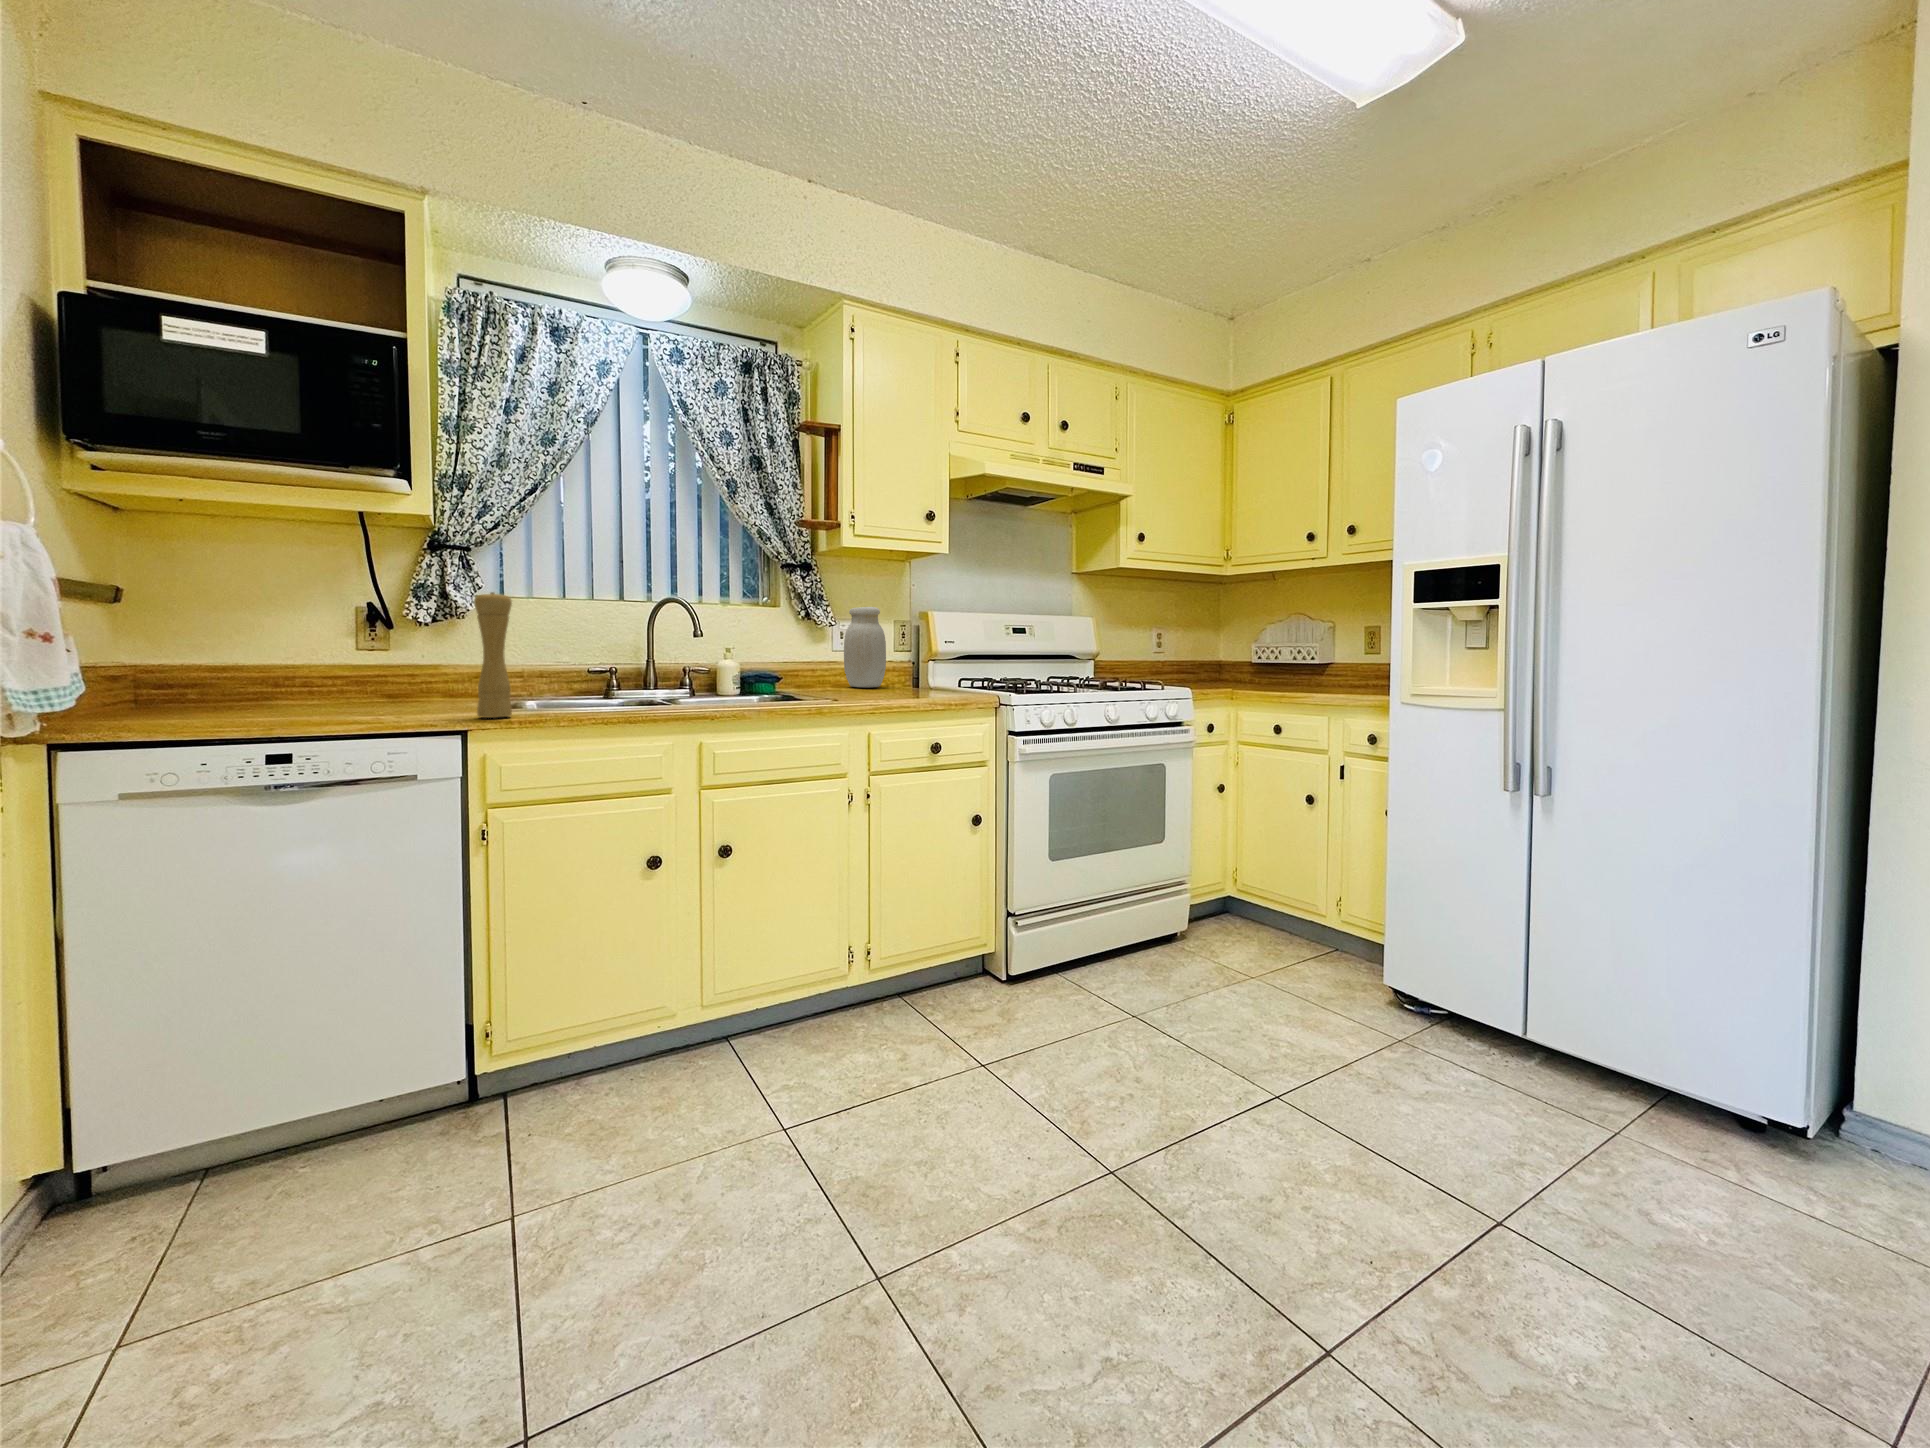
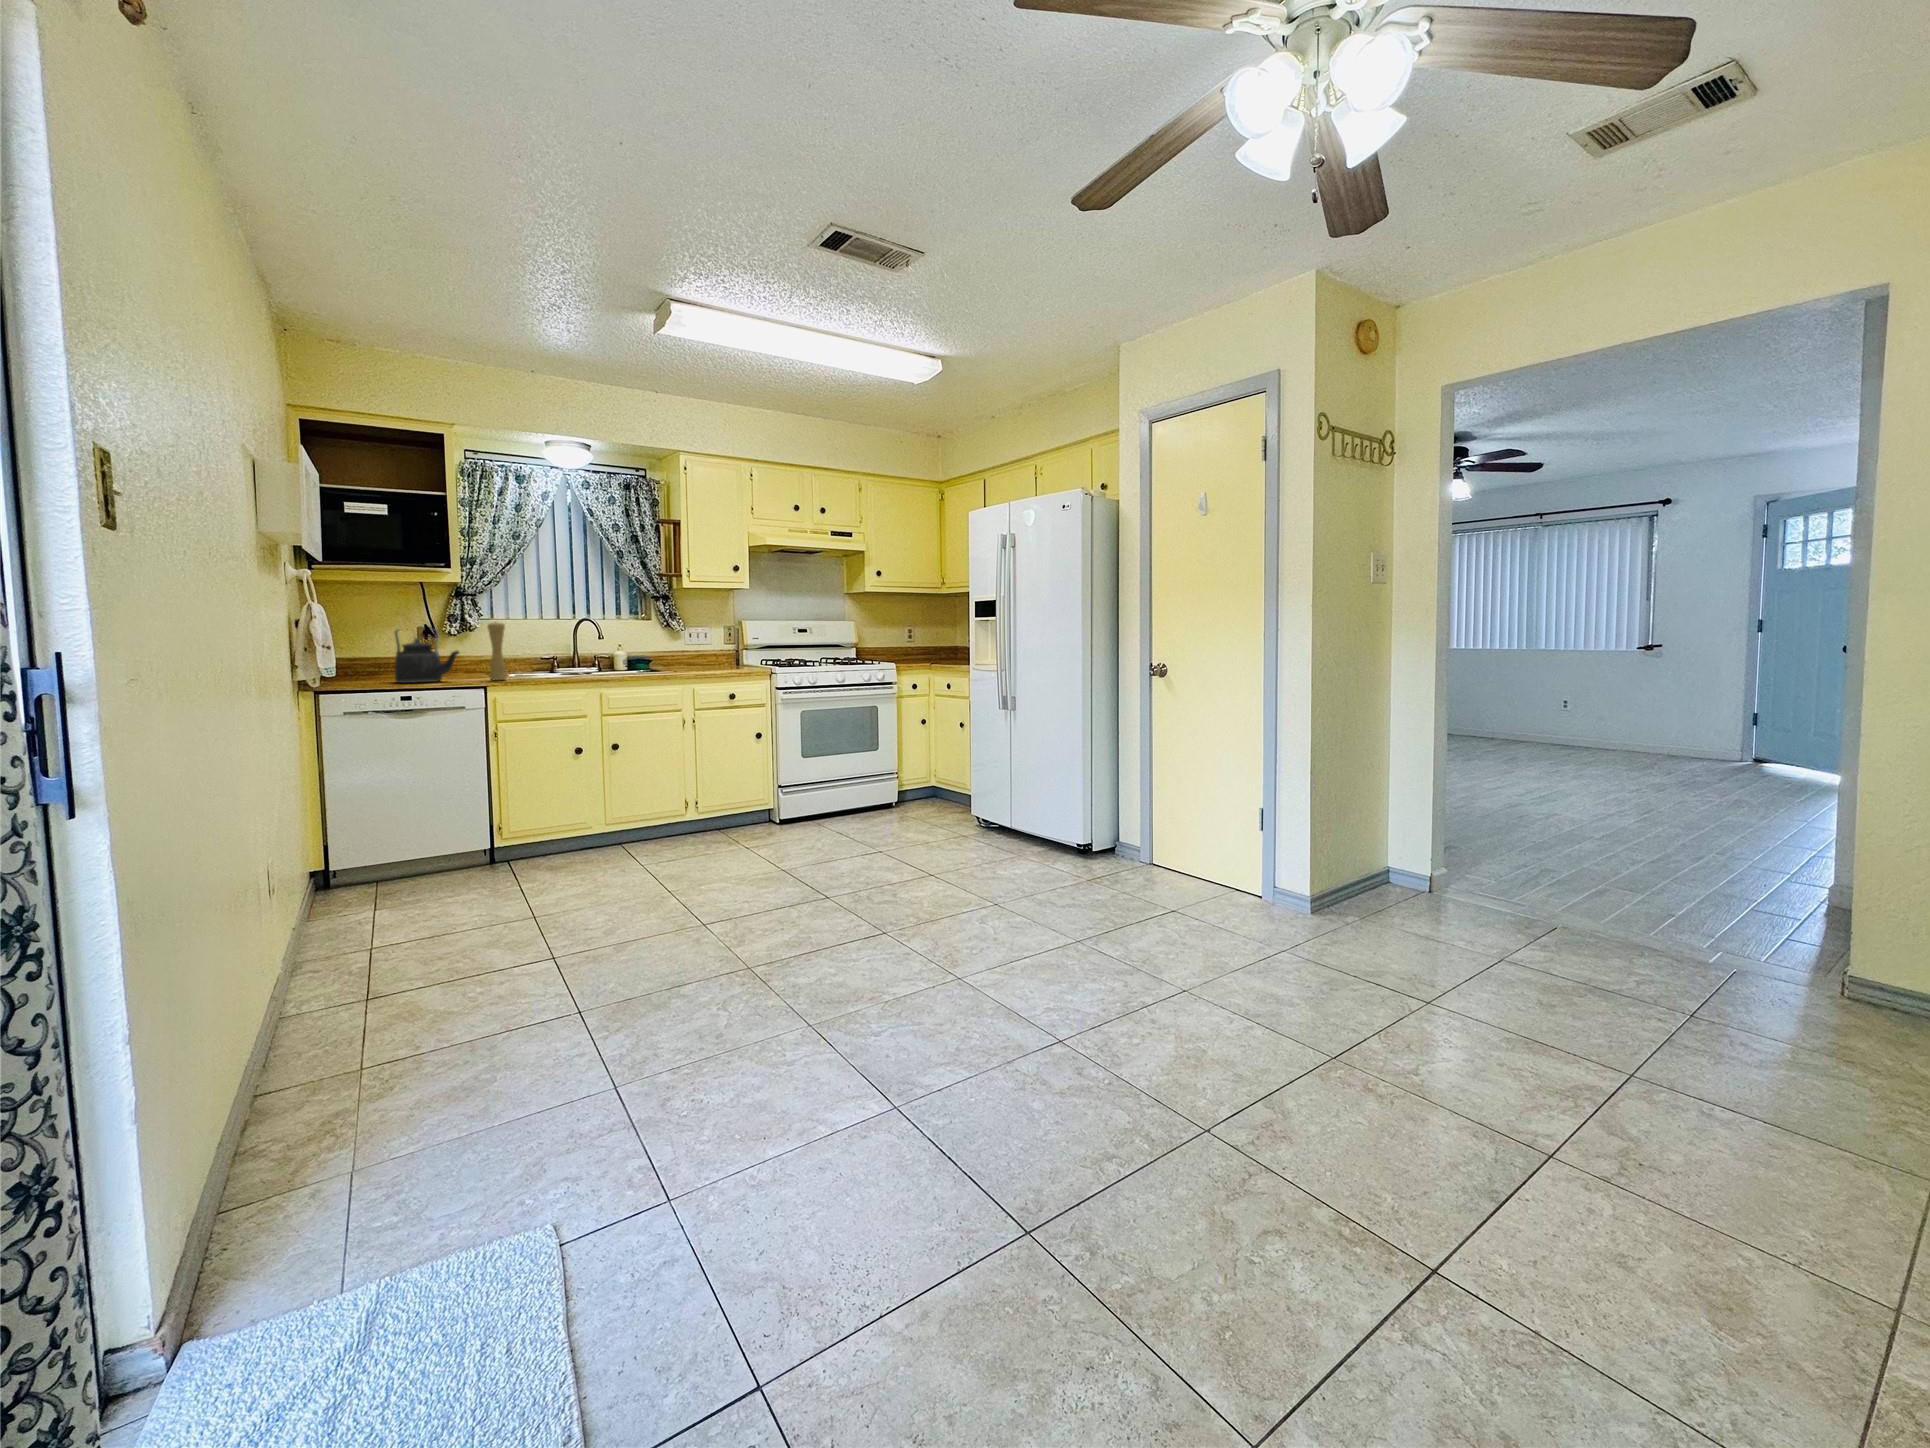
kettle: none [268,604,414,723] -> present [395,630,459,683]
jar: present [844,607,886,688] -> none [691,619,716,665]

